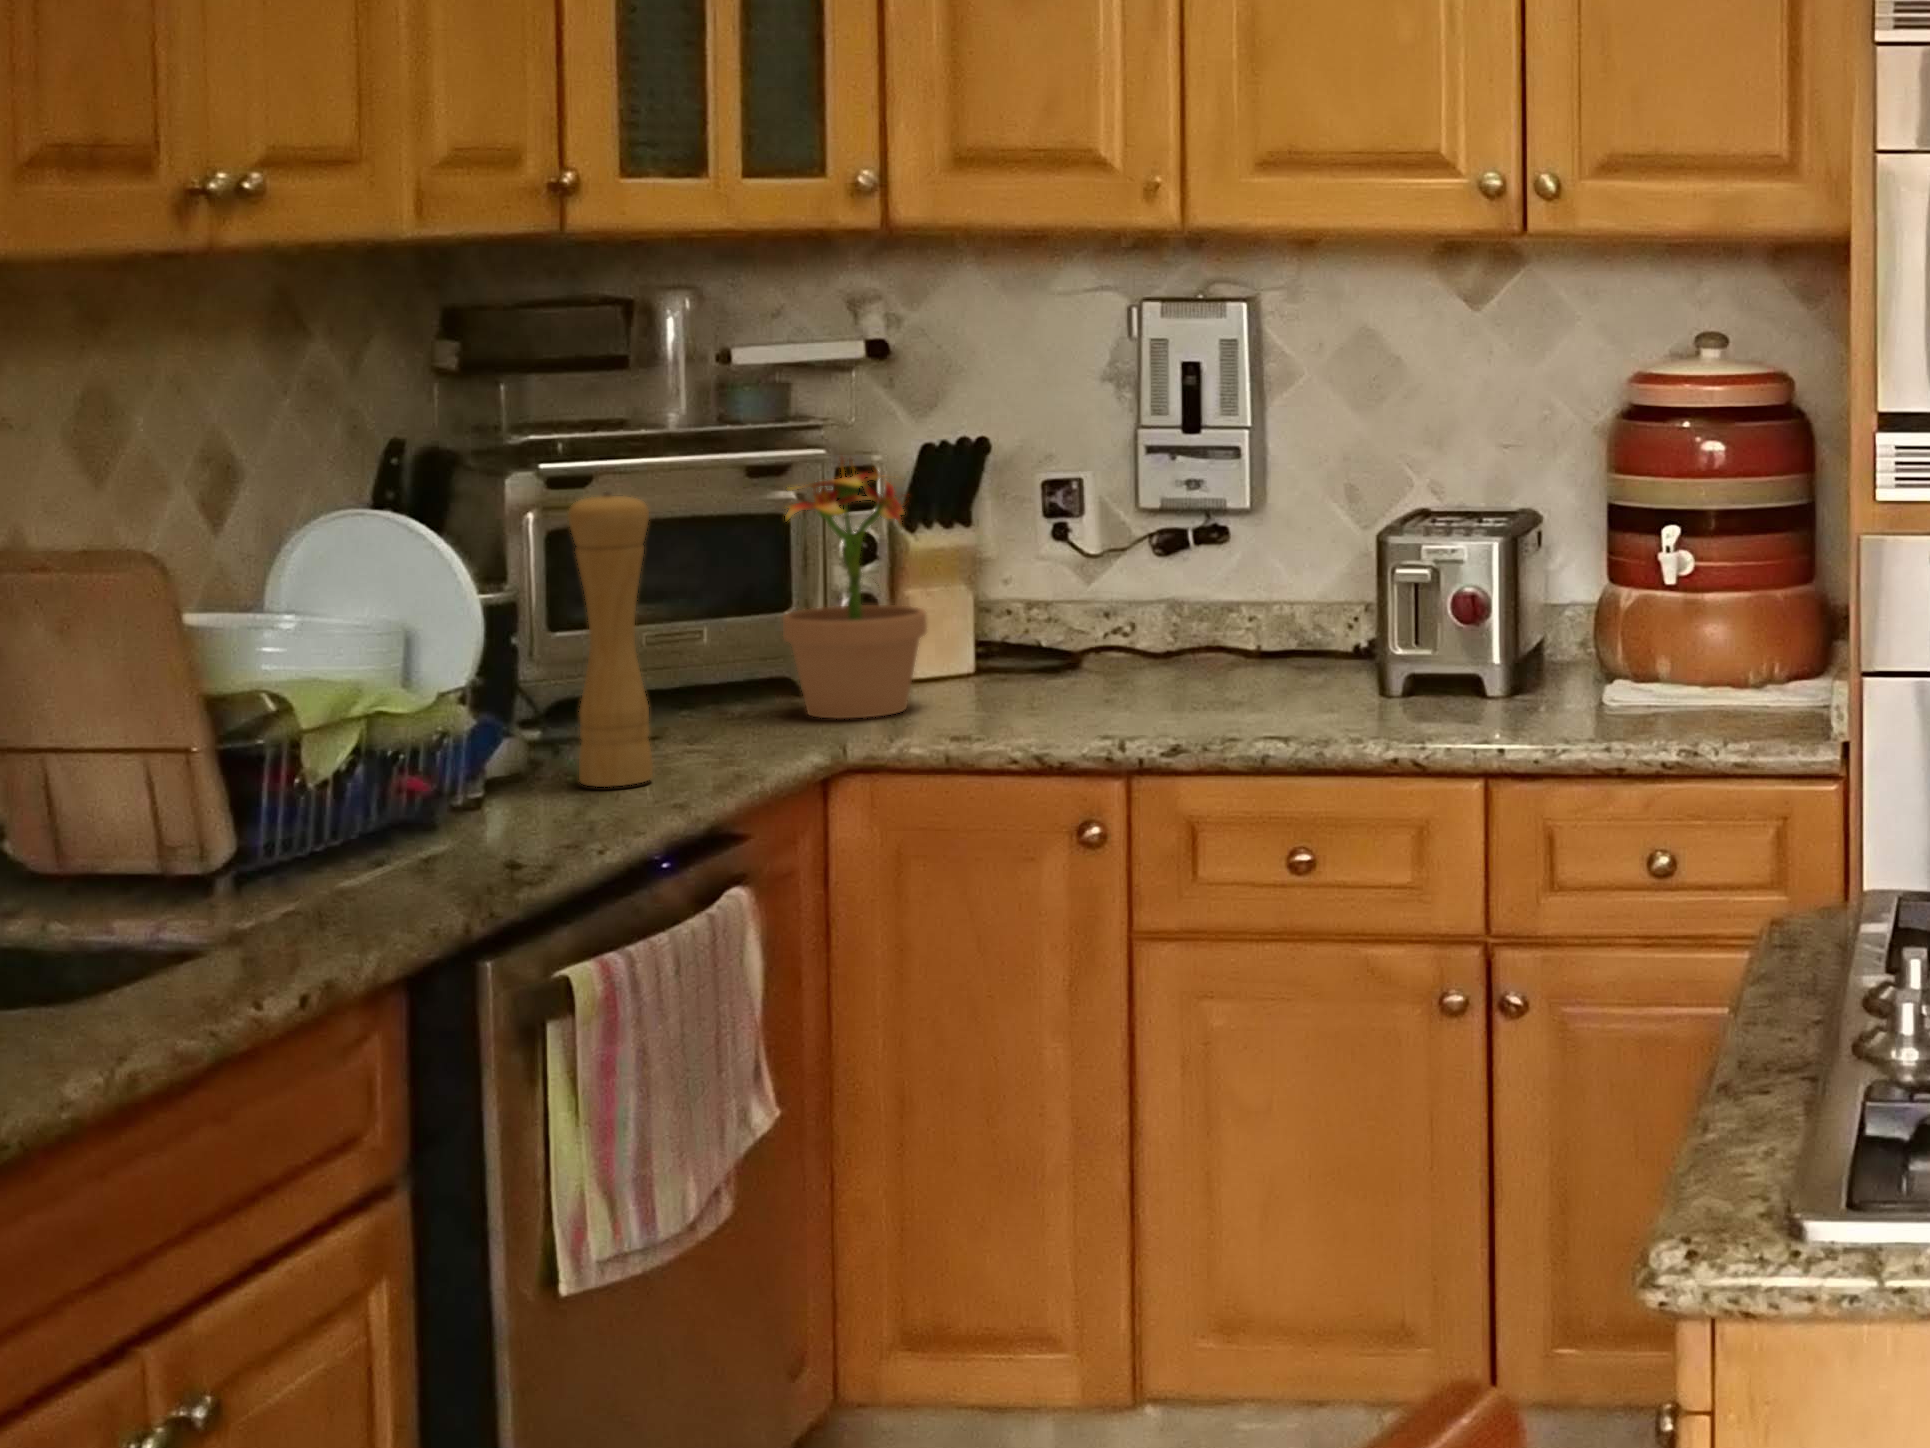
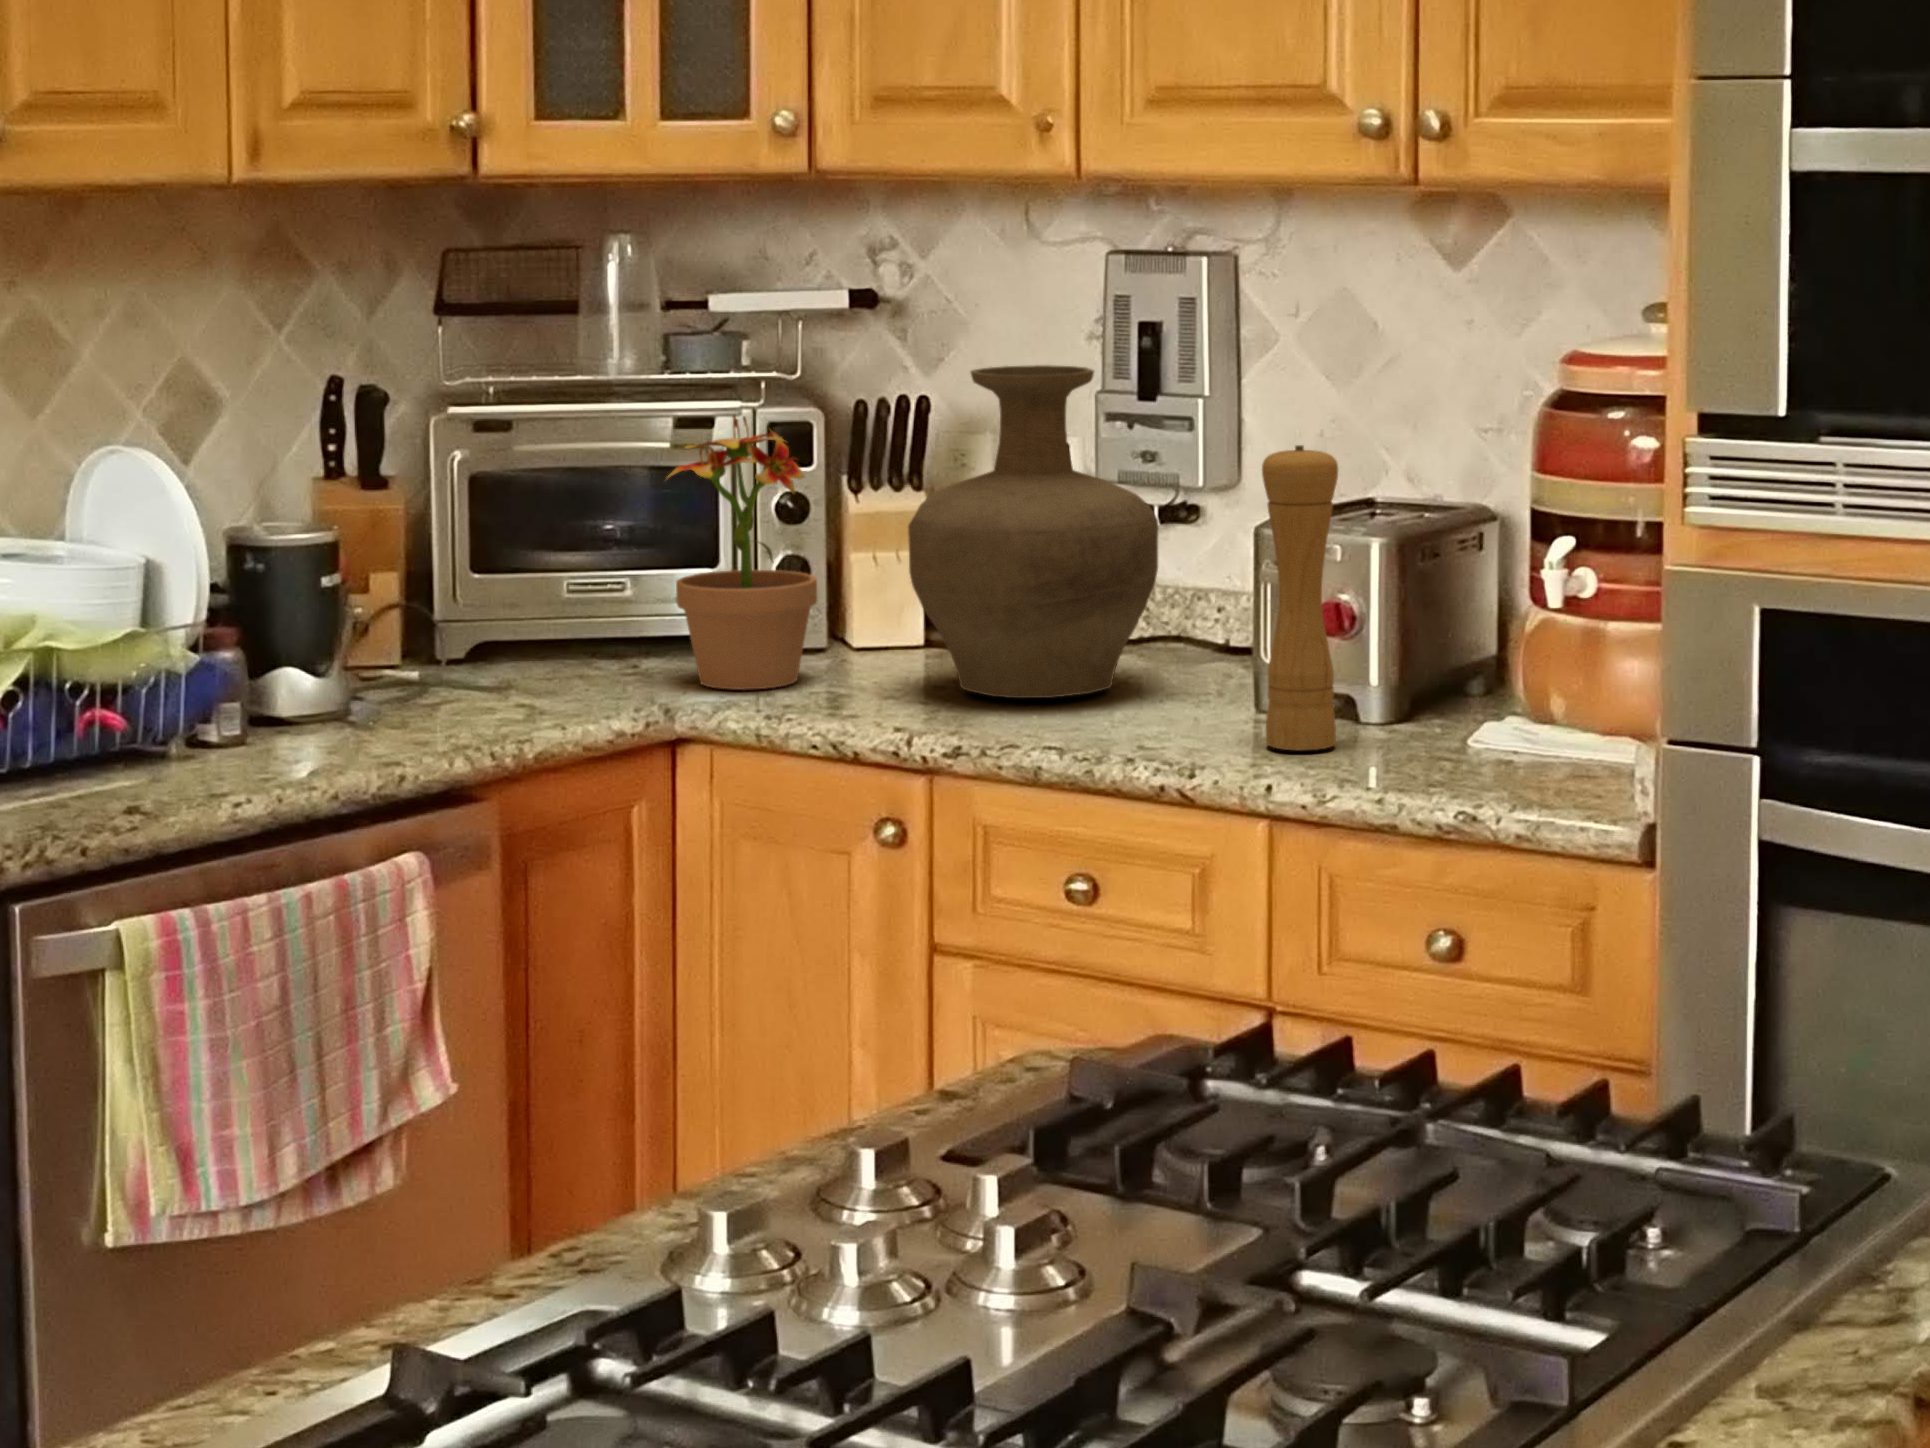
vase: none [1030,402,1269,703] -> present [908,365,1158,698]
pepper mill: present [568,492,653,787] -> present [1262,445,1338,751]

